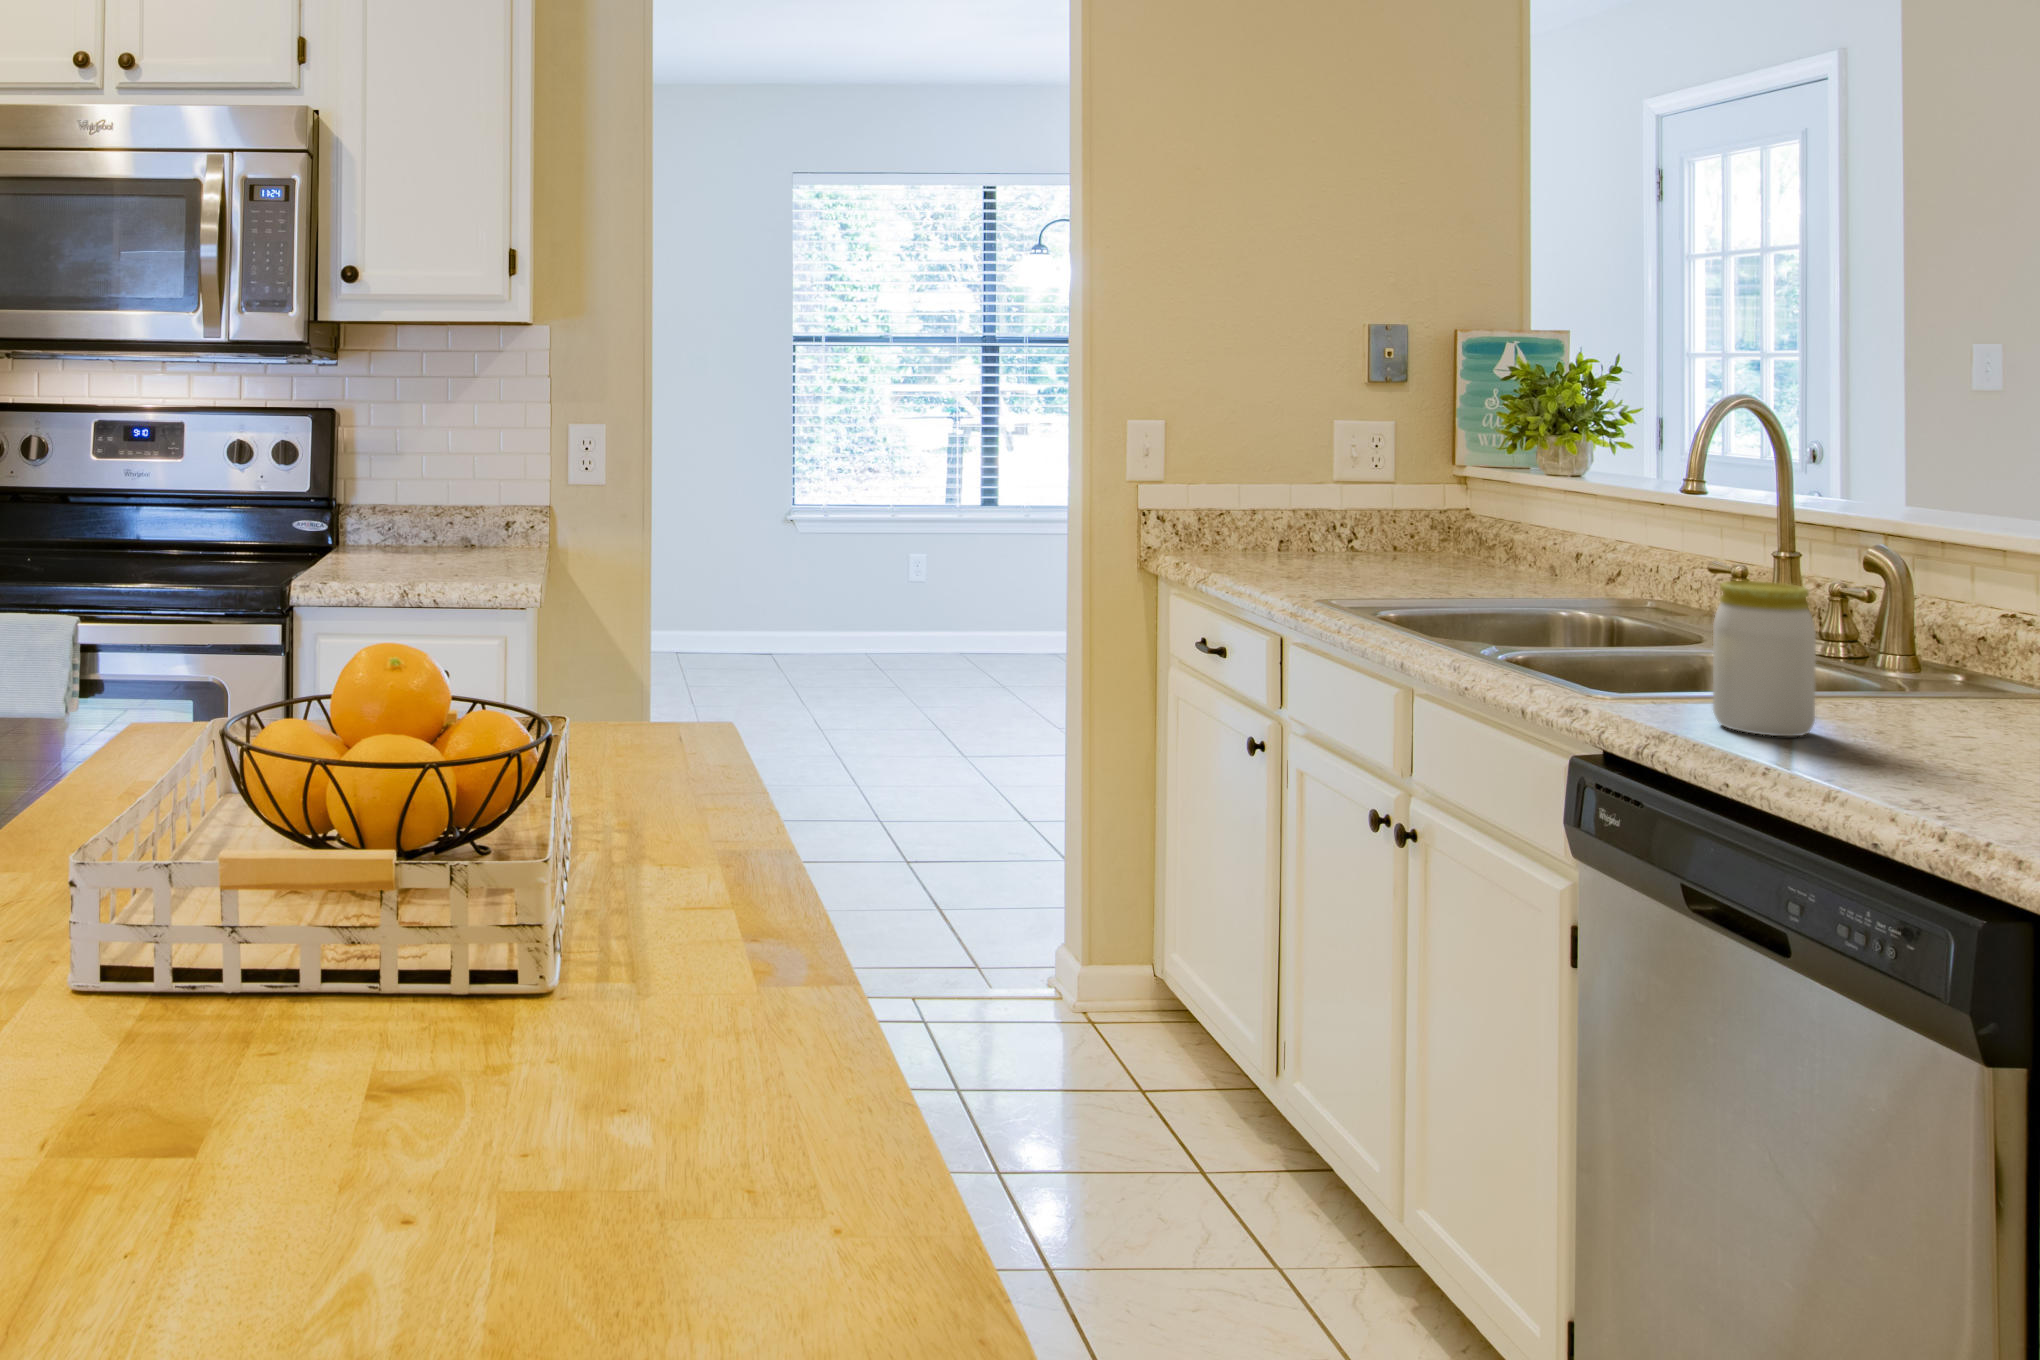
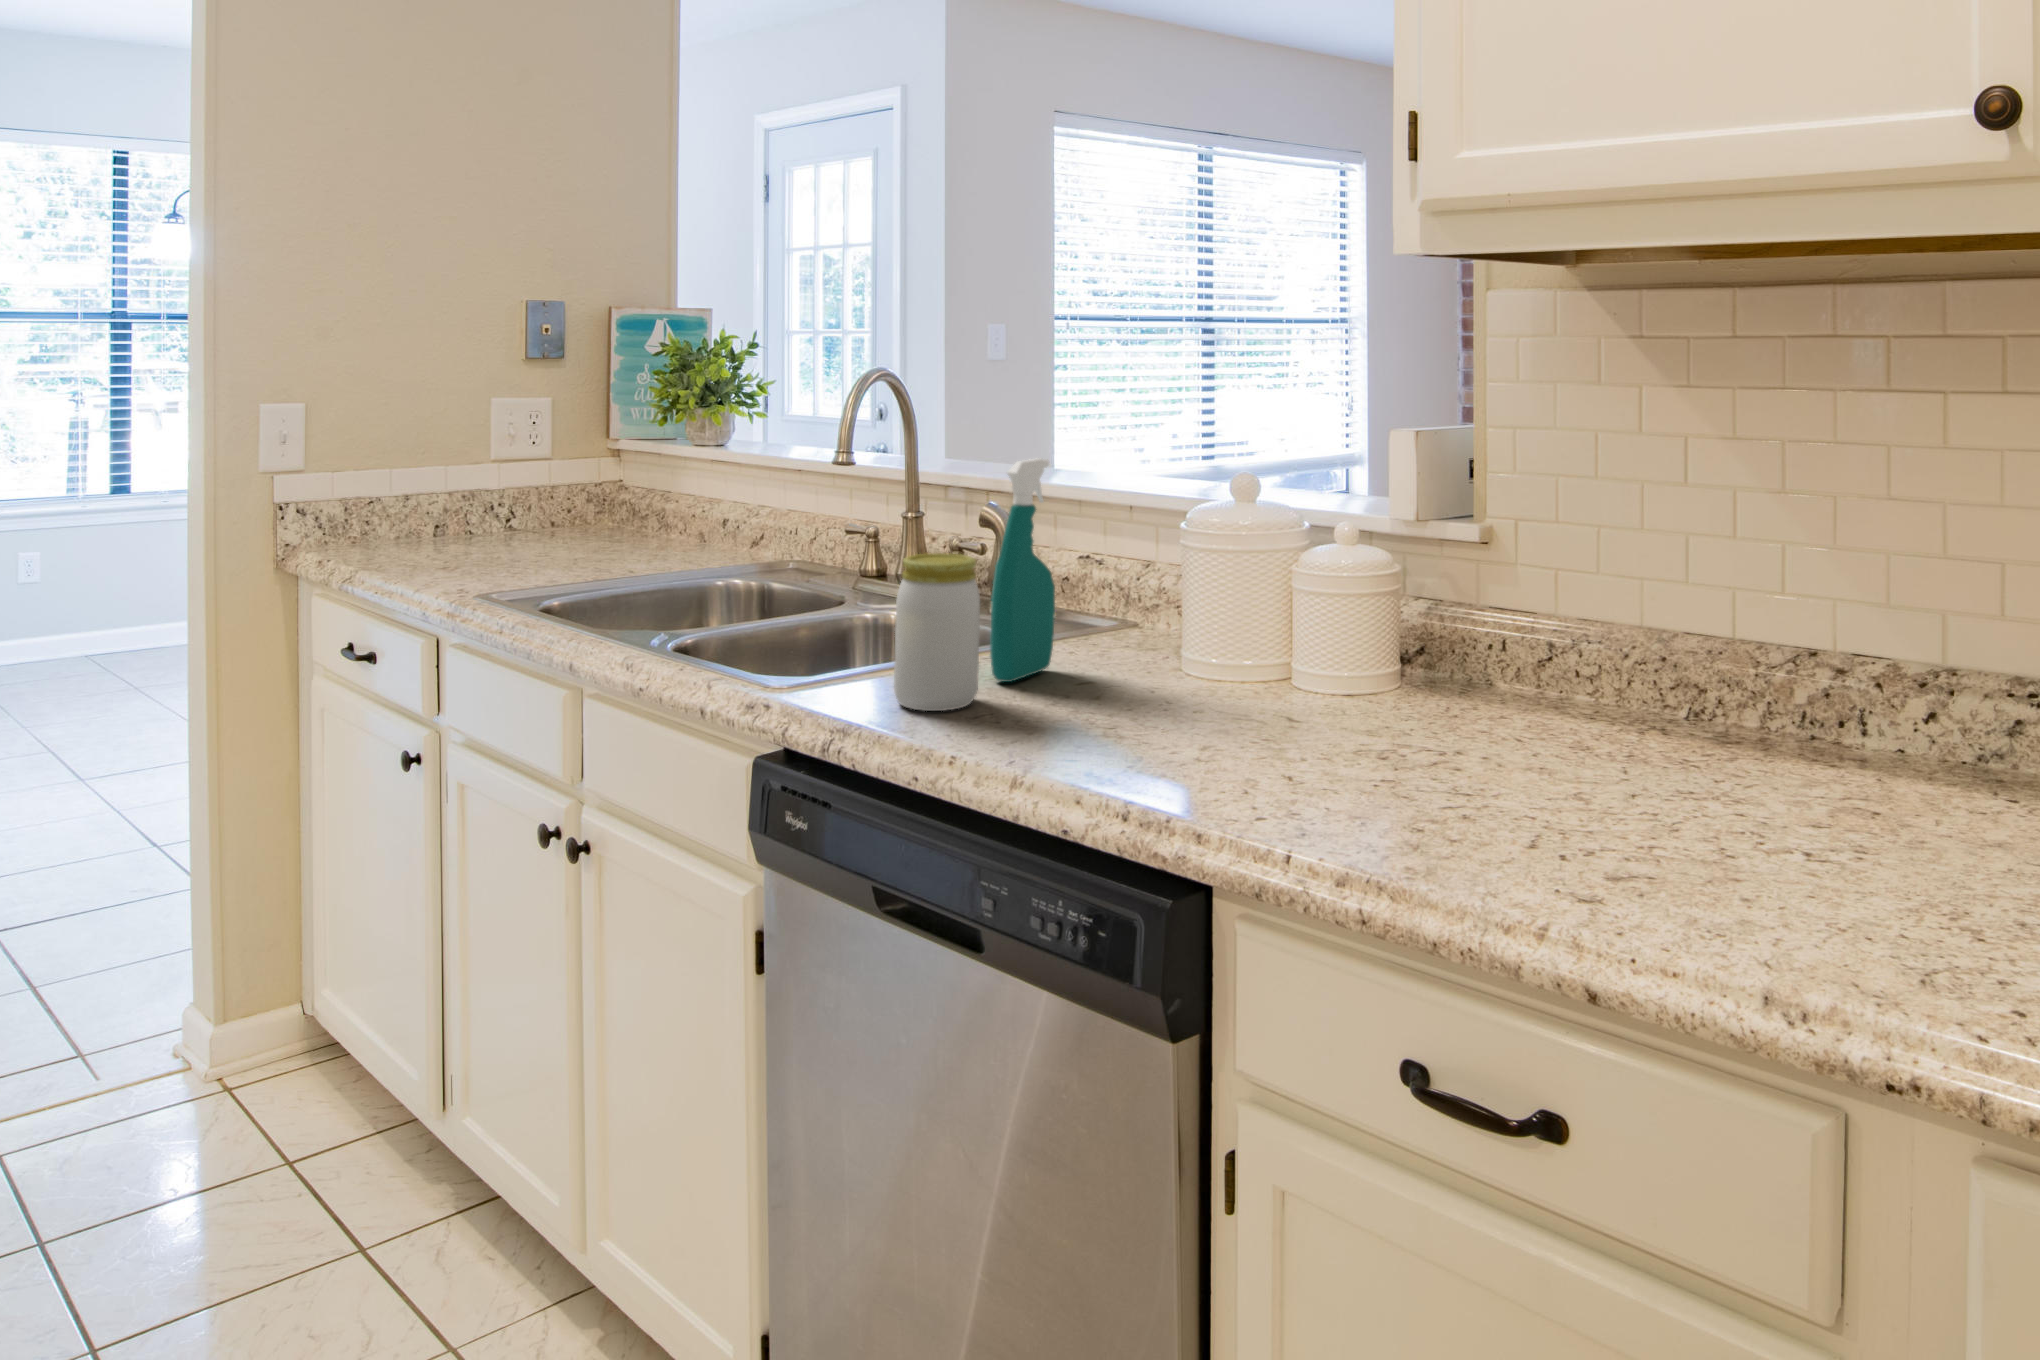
spray bottle: none [1842,493,1937,727] -> present [990,458,1055,682]

